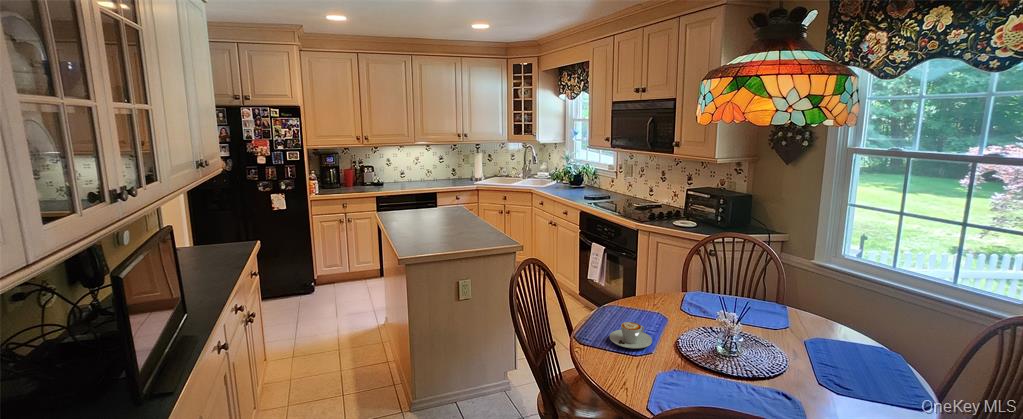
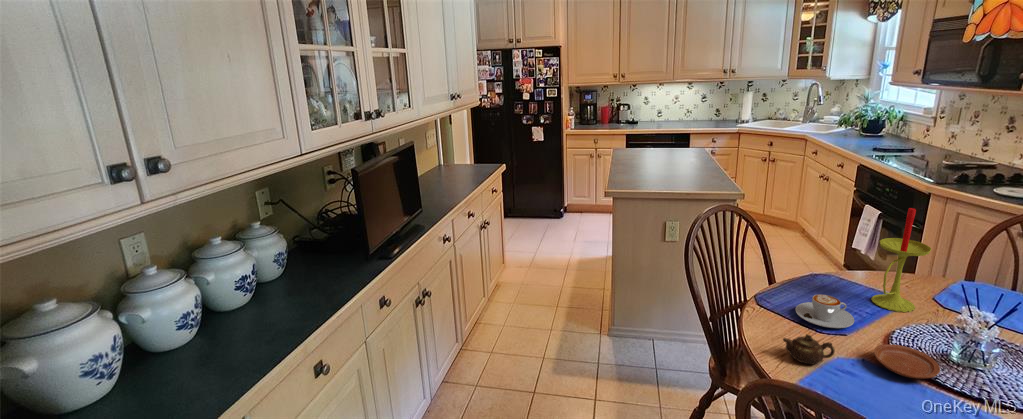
candle: none [648,242,682,324] -> present [871,208,931,312]
plate: none [679,350,721,373] -> present [874,344,940,379]
teapot: none [623,358,658,383] -> present [783,334,835,364]

